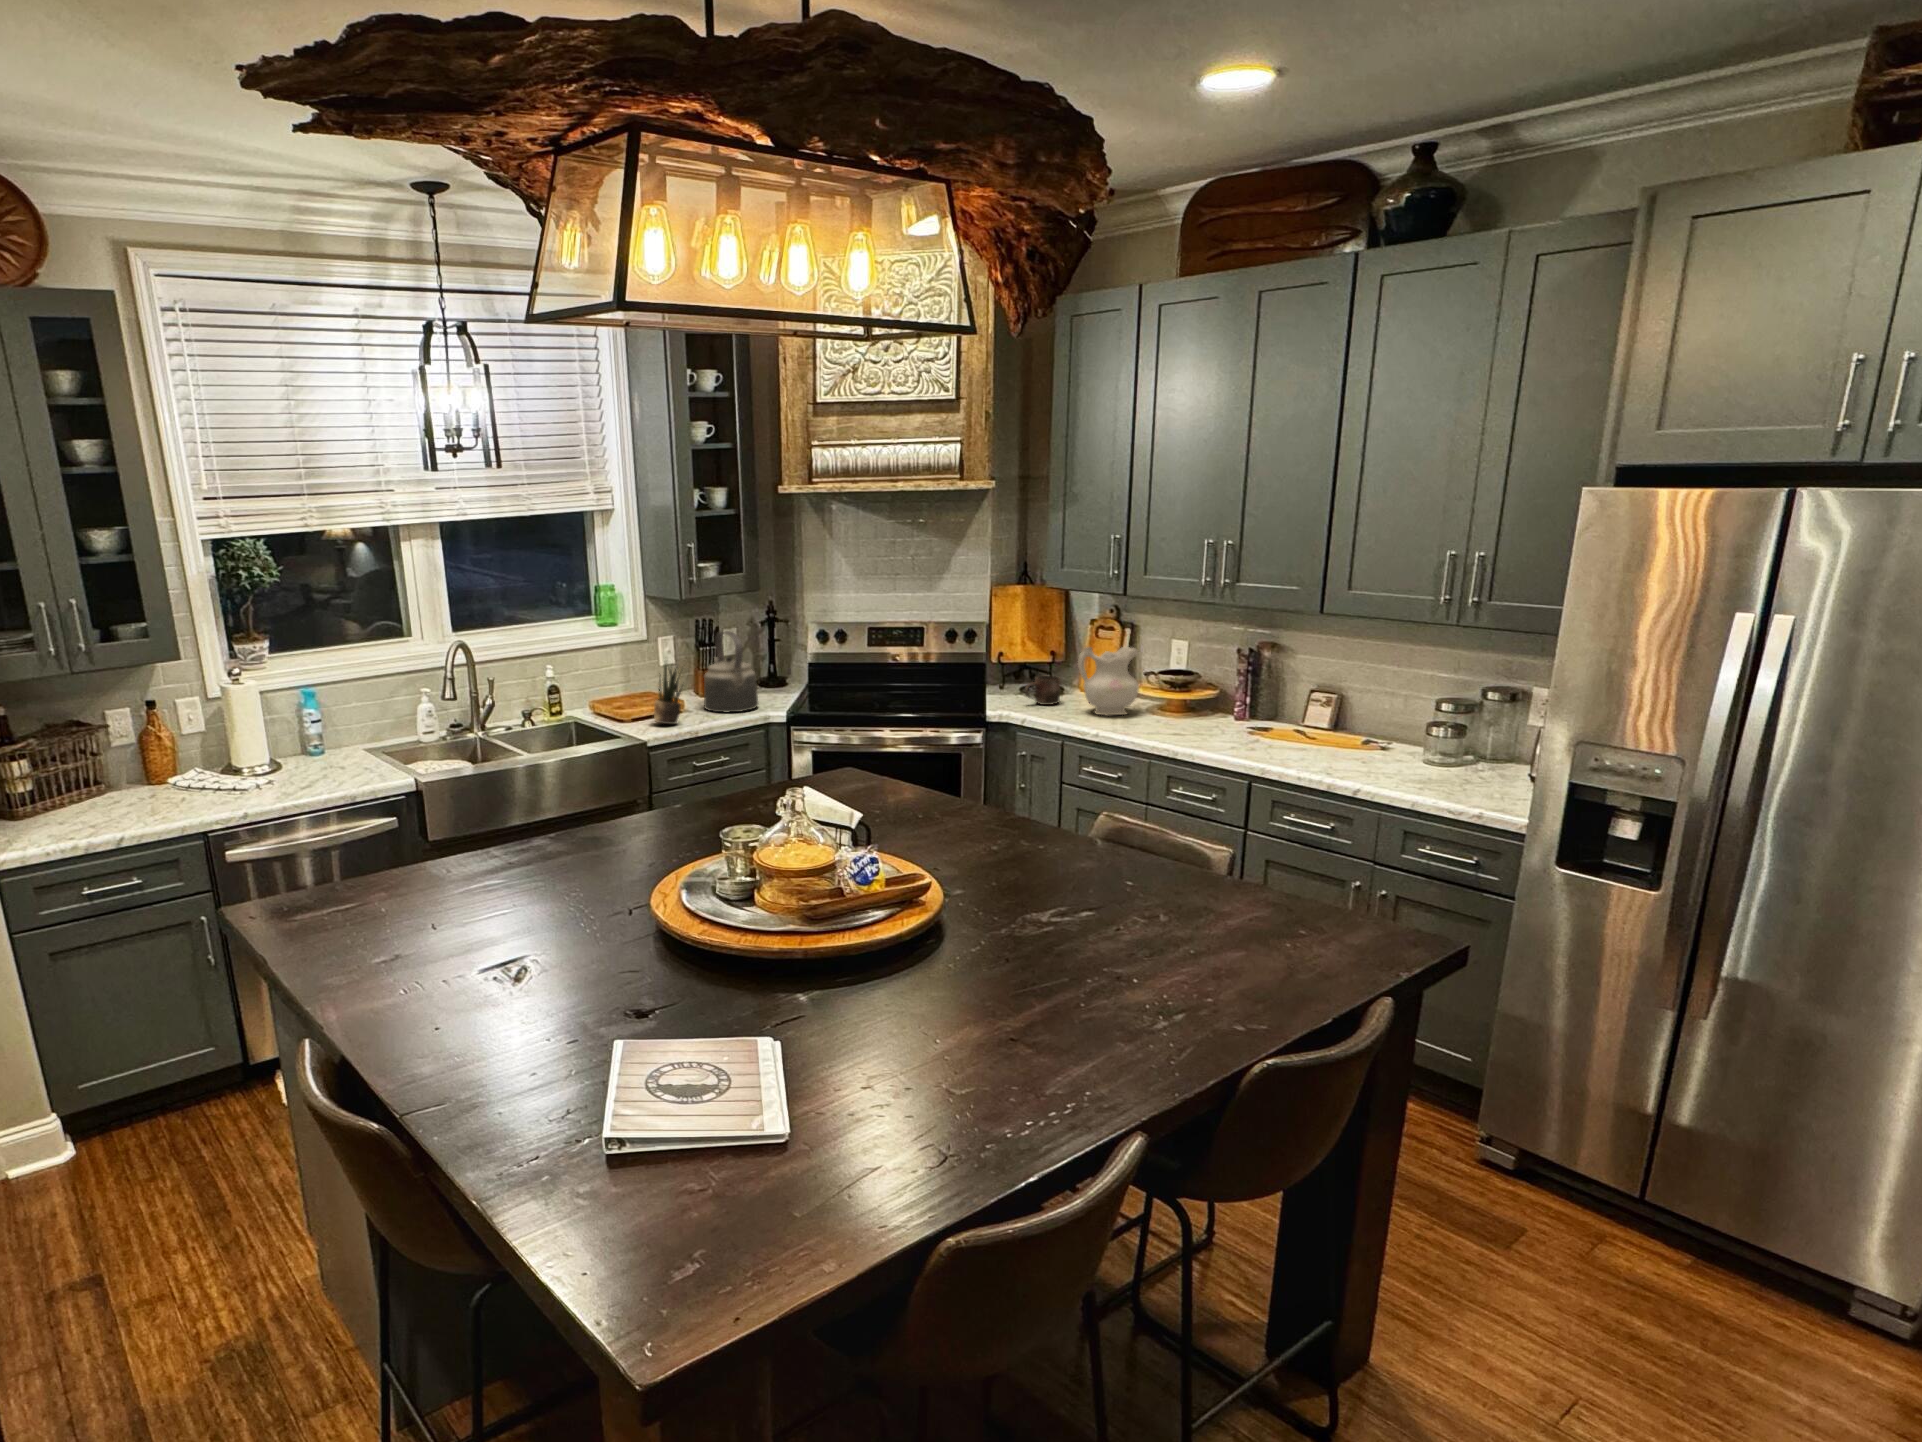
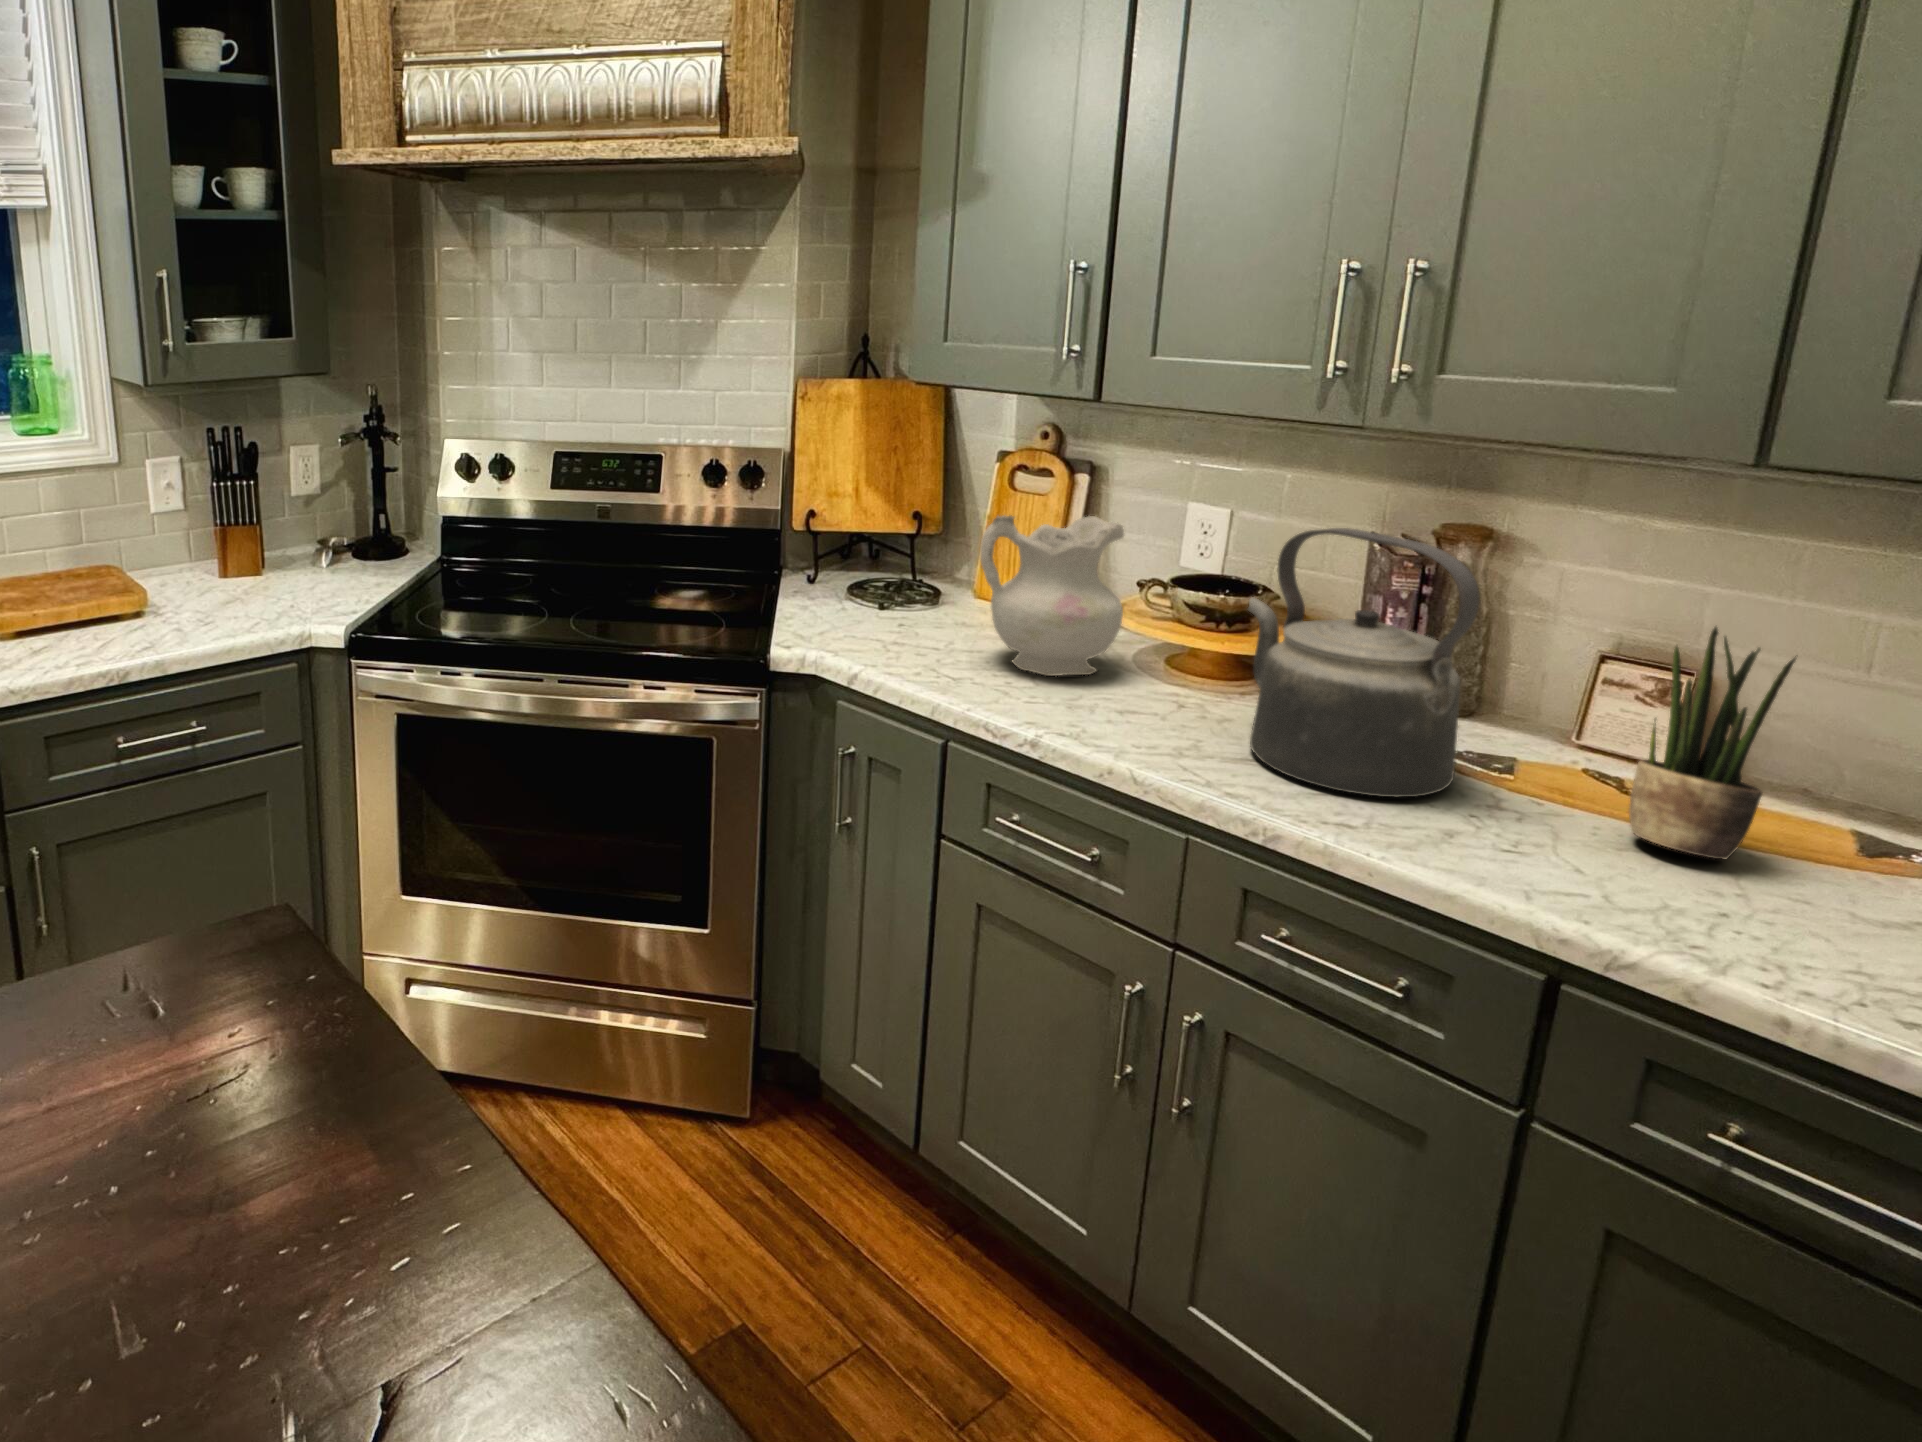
kettle: present [704,631,759,712] -> present [1248,528,1480,797]
potted plant: present [654,665,681,724] -> present [1629,627,1796,860]
mug: present [1025,676,1060,705] -> none [855,568,935,633]

